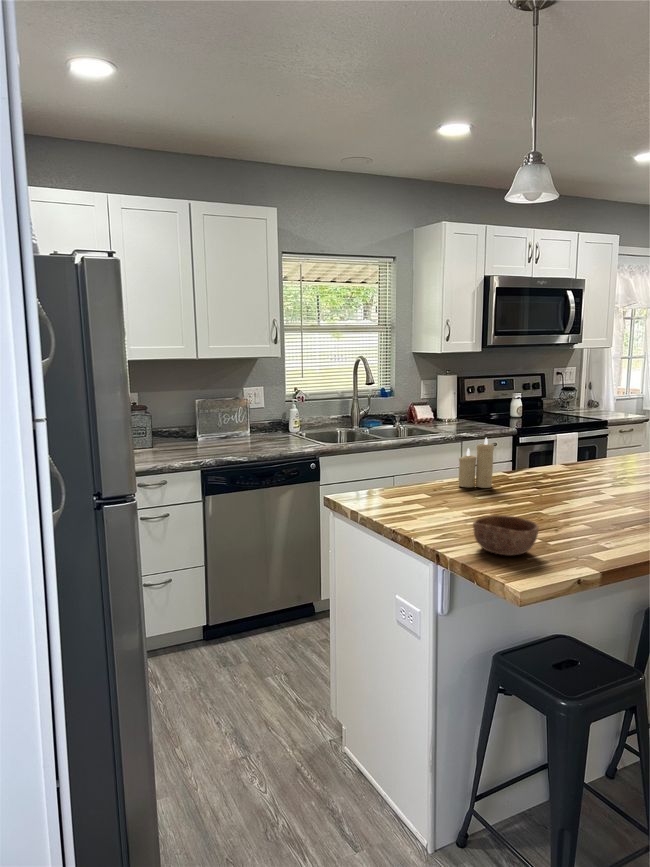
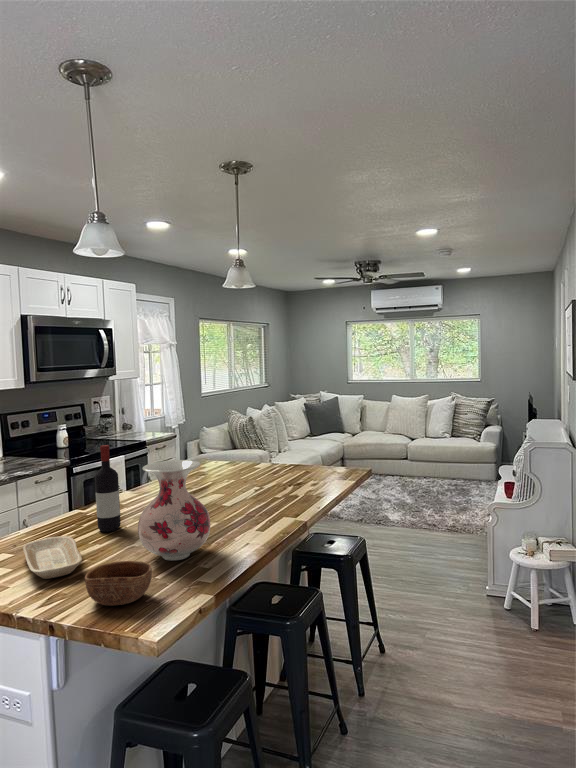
wine bottle: none [512,407,538,495] -> present [95,445,121,532]
vase: none [541,428,624,534] -> present [138,460,210,560]
candle: present [458,438,494,488] -> none [38,480,76,536]
tray: none [435,487,483,521] -> present [23,536,82,579]

